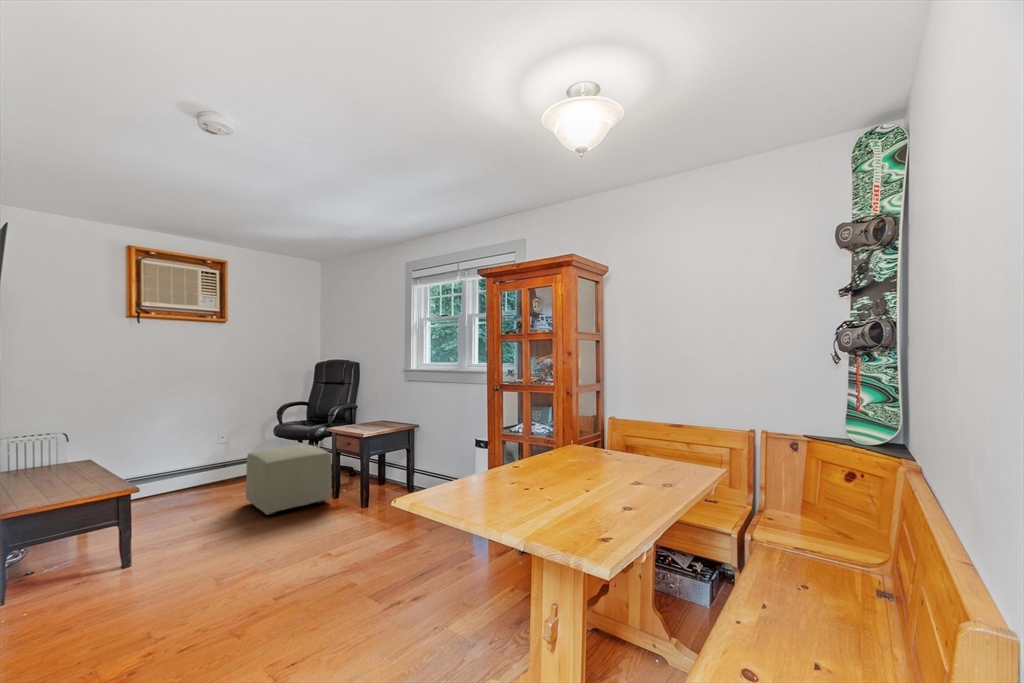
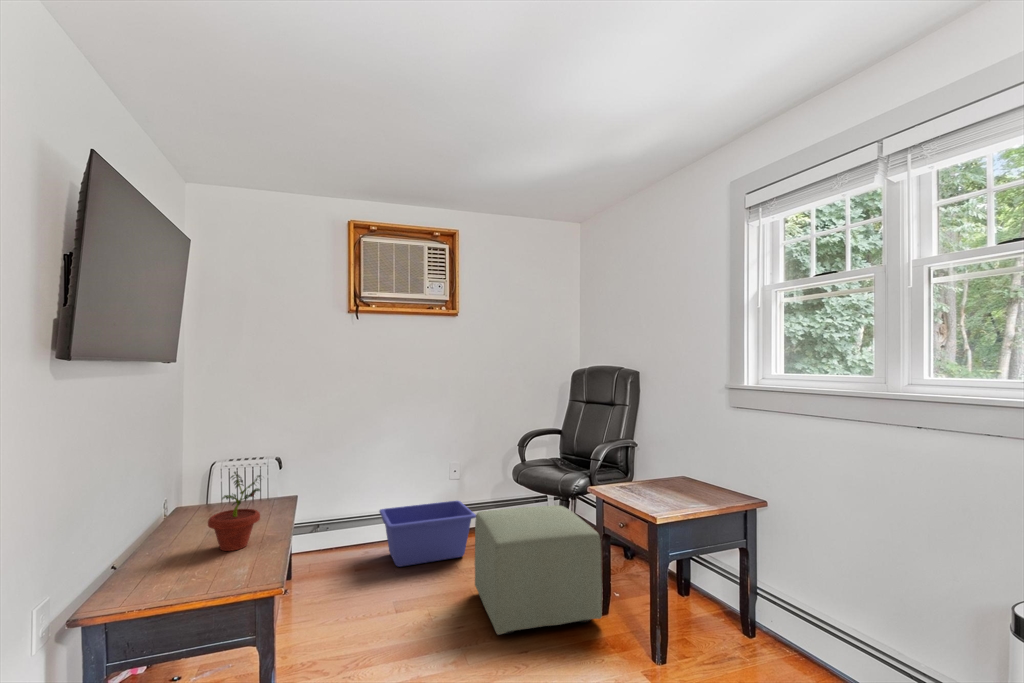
potted plant: none [44,434,91,486] -> present [208,472,260,551]
storage bin: none [158,456,243,502] -> present [379,501,476,567]

